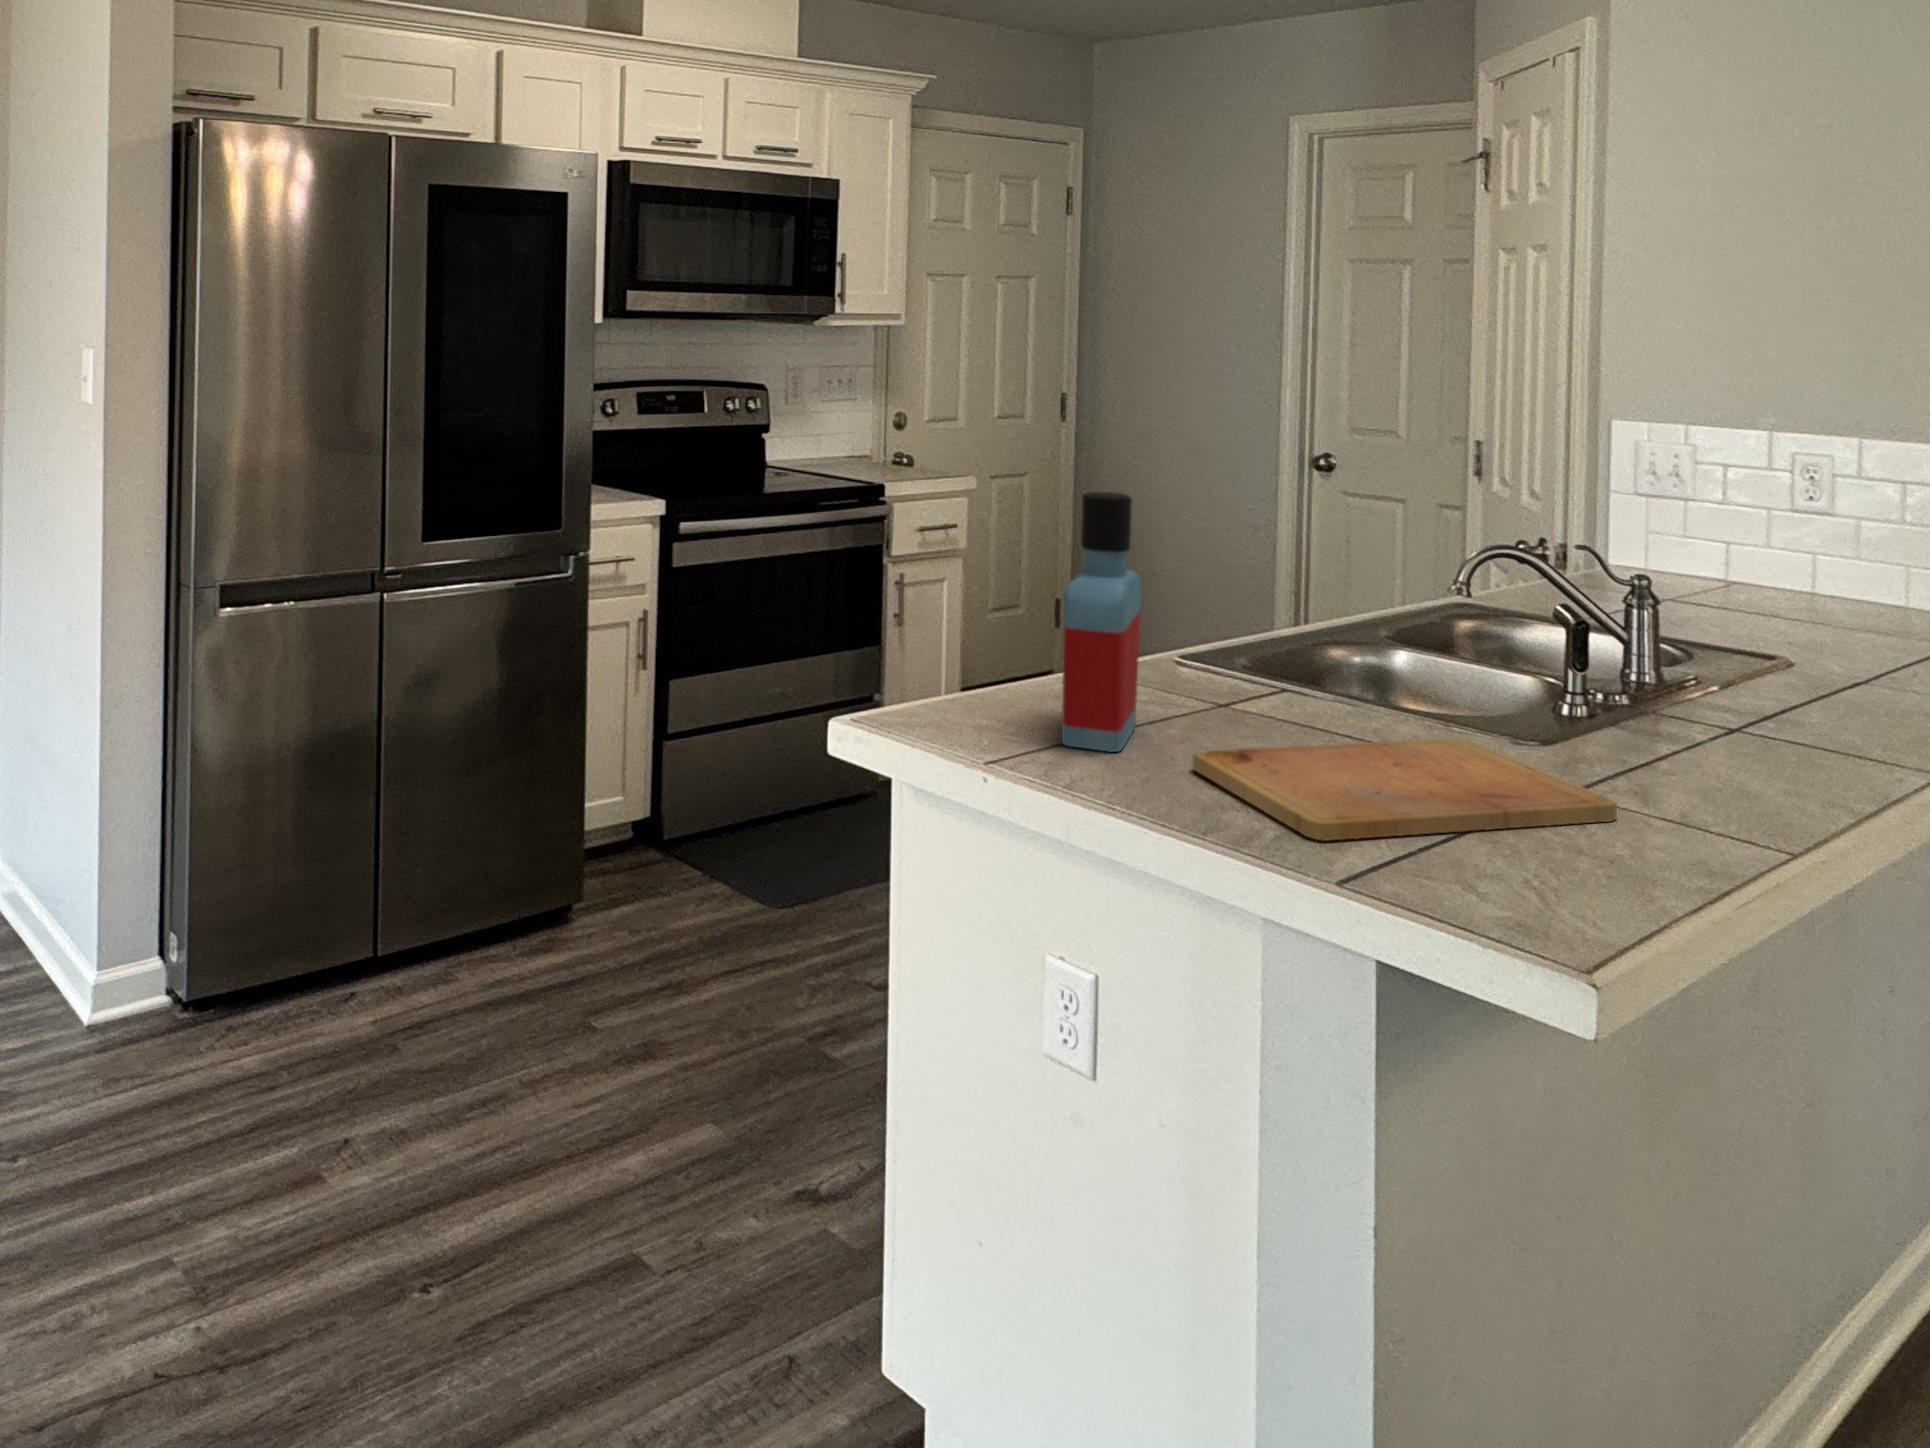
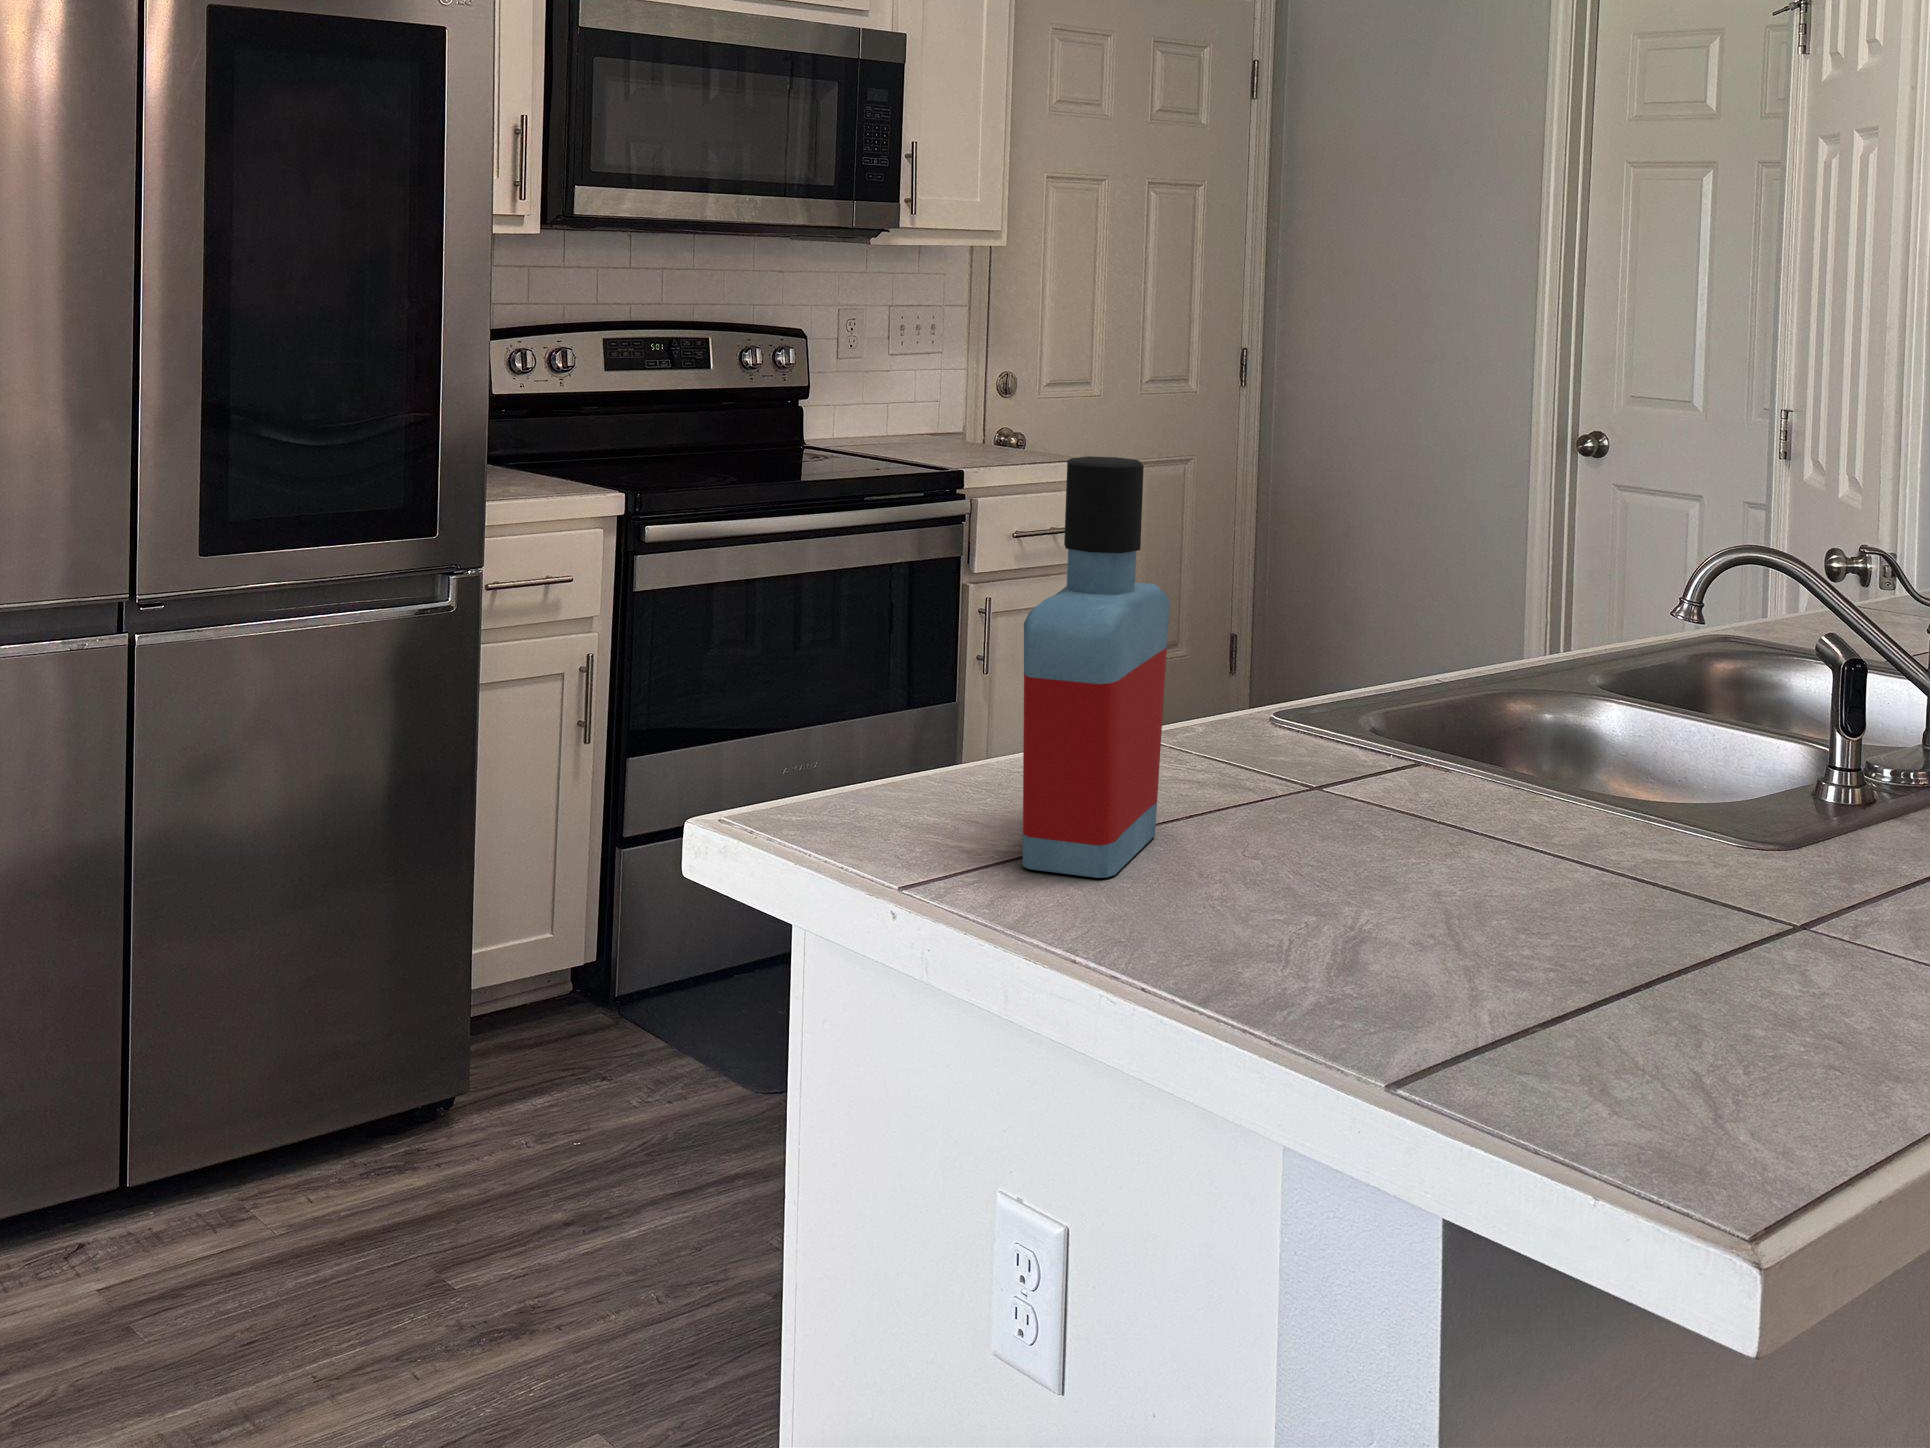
cutting board: present [1192,738,1617,841] -> none [1217,846,1877,1032]

